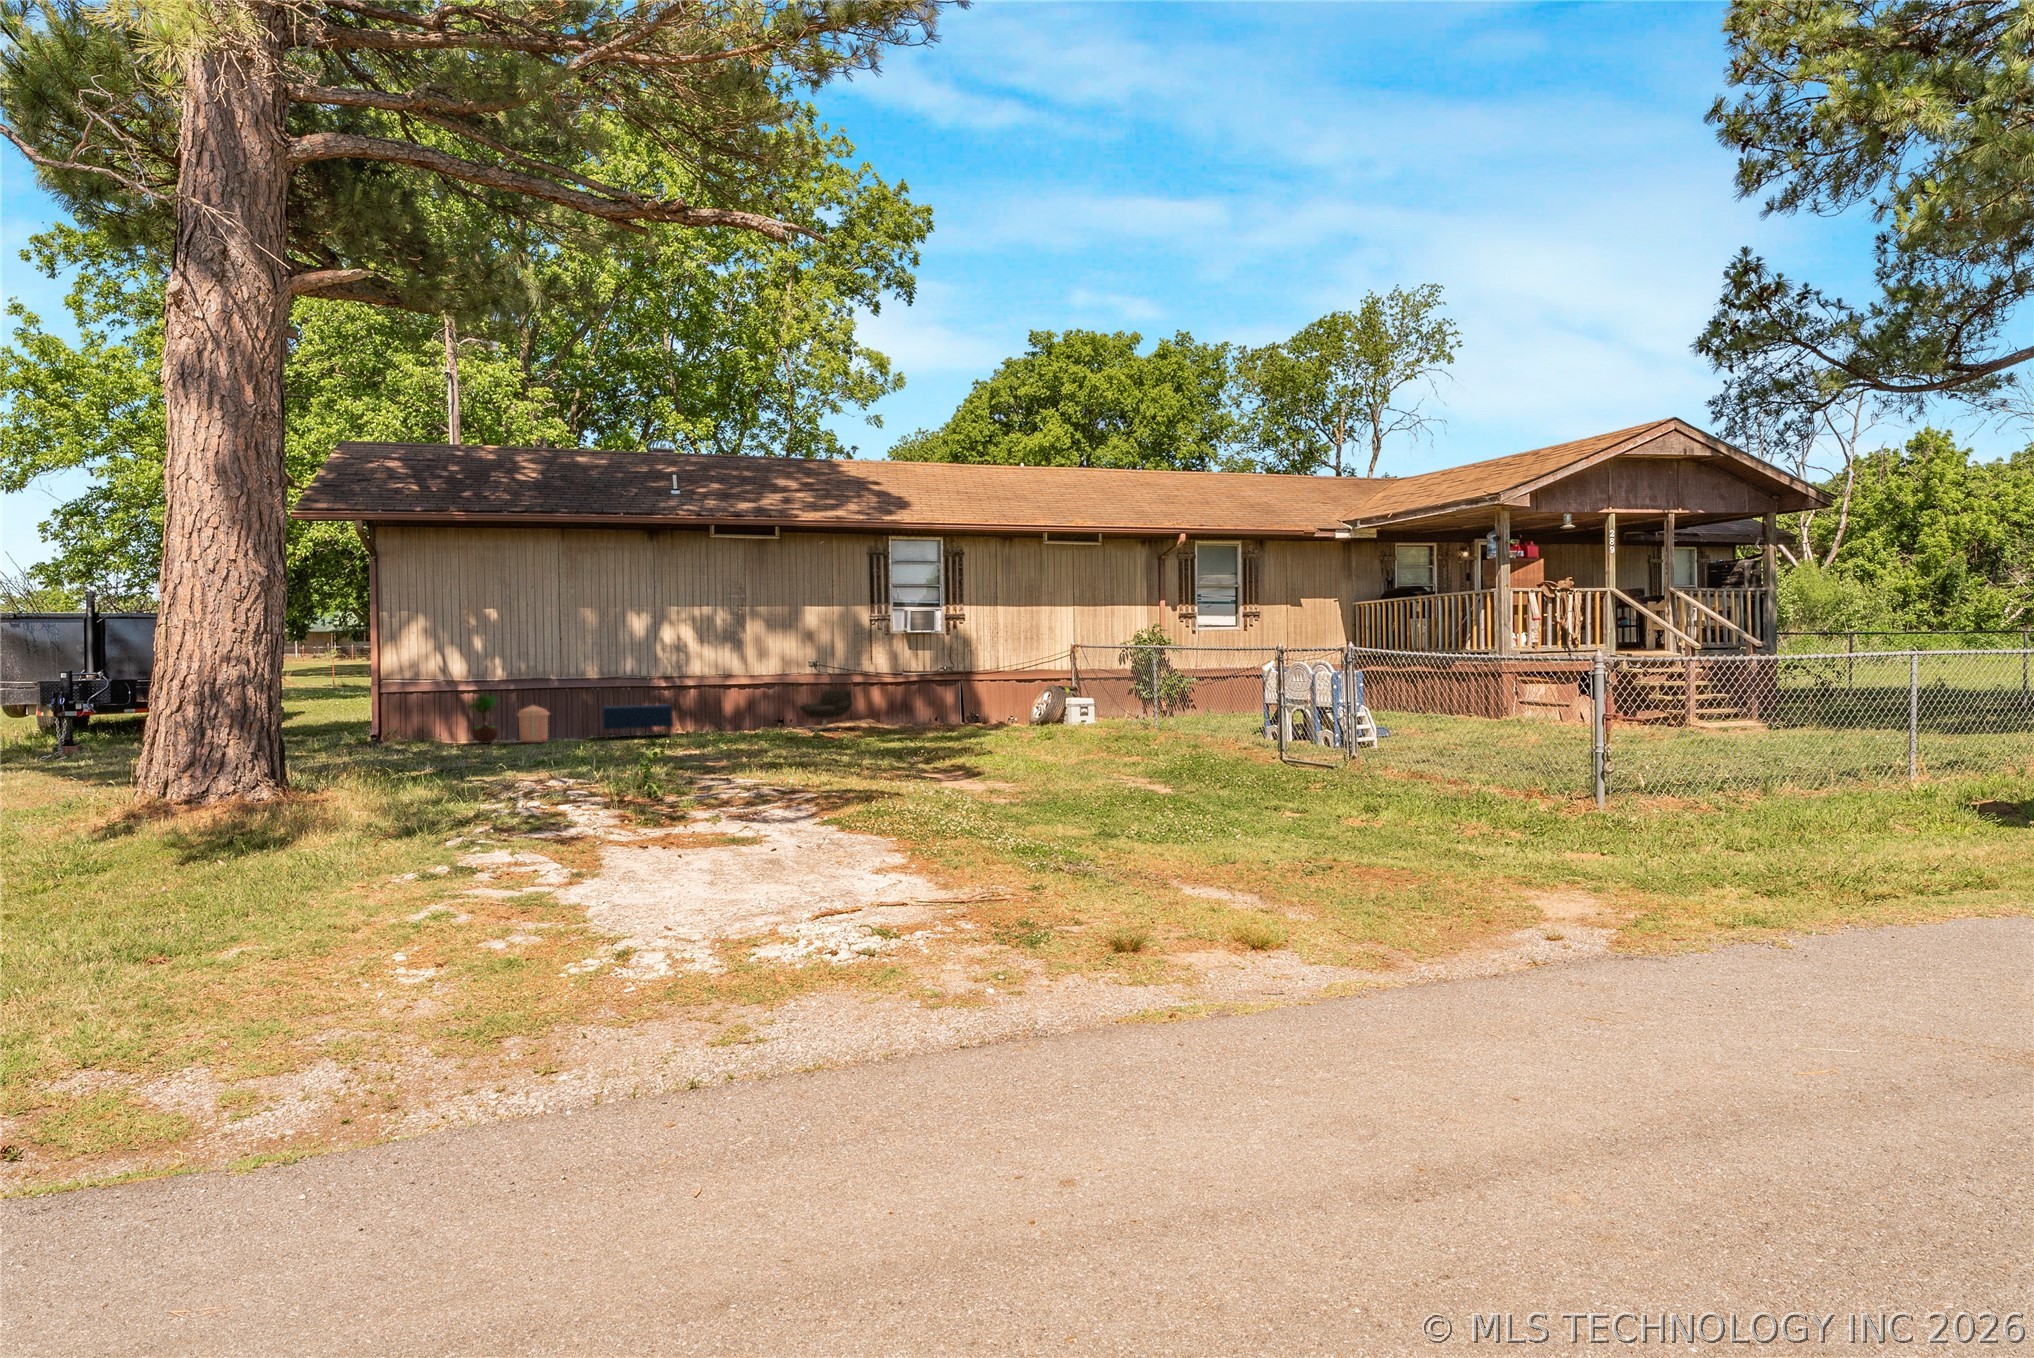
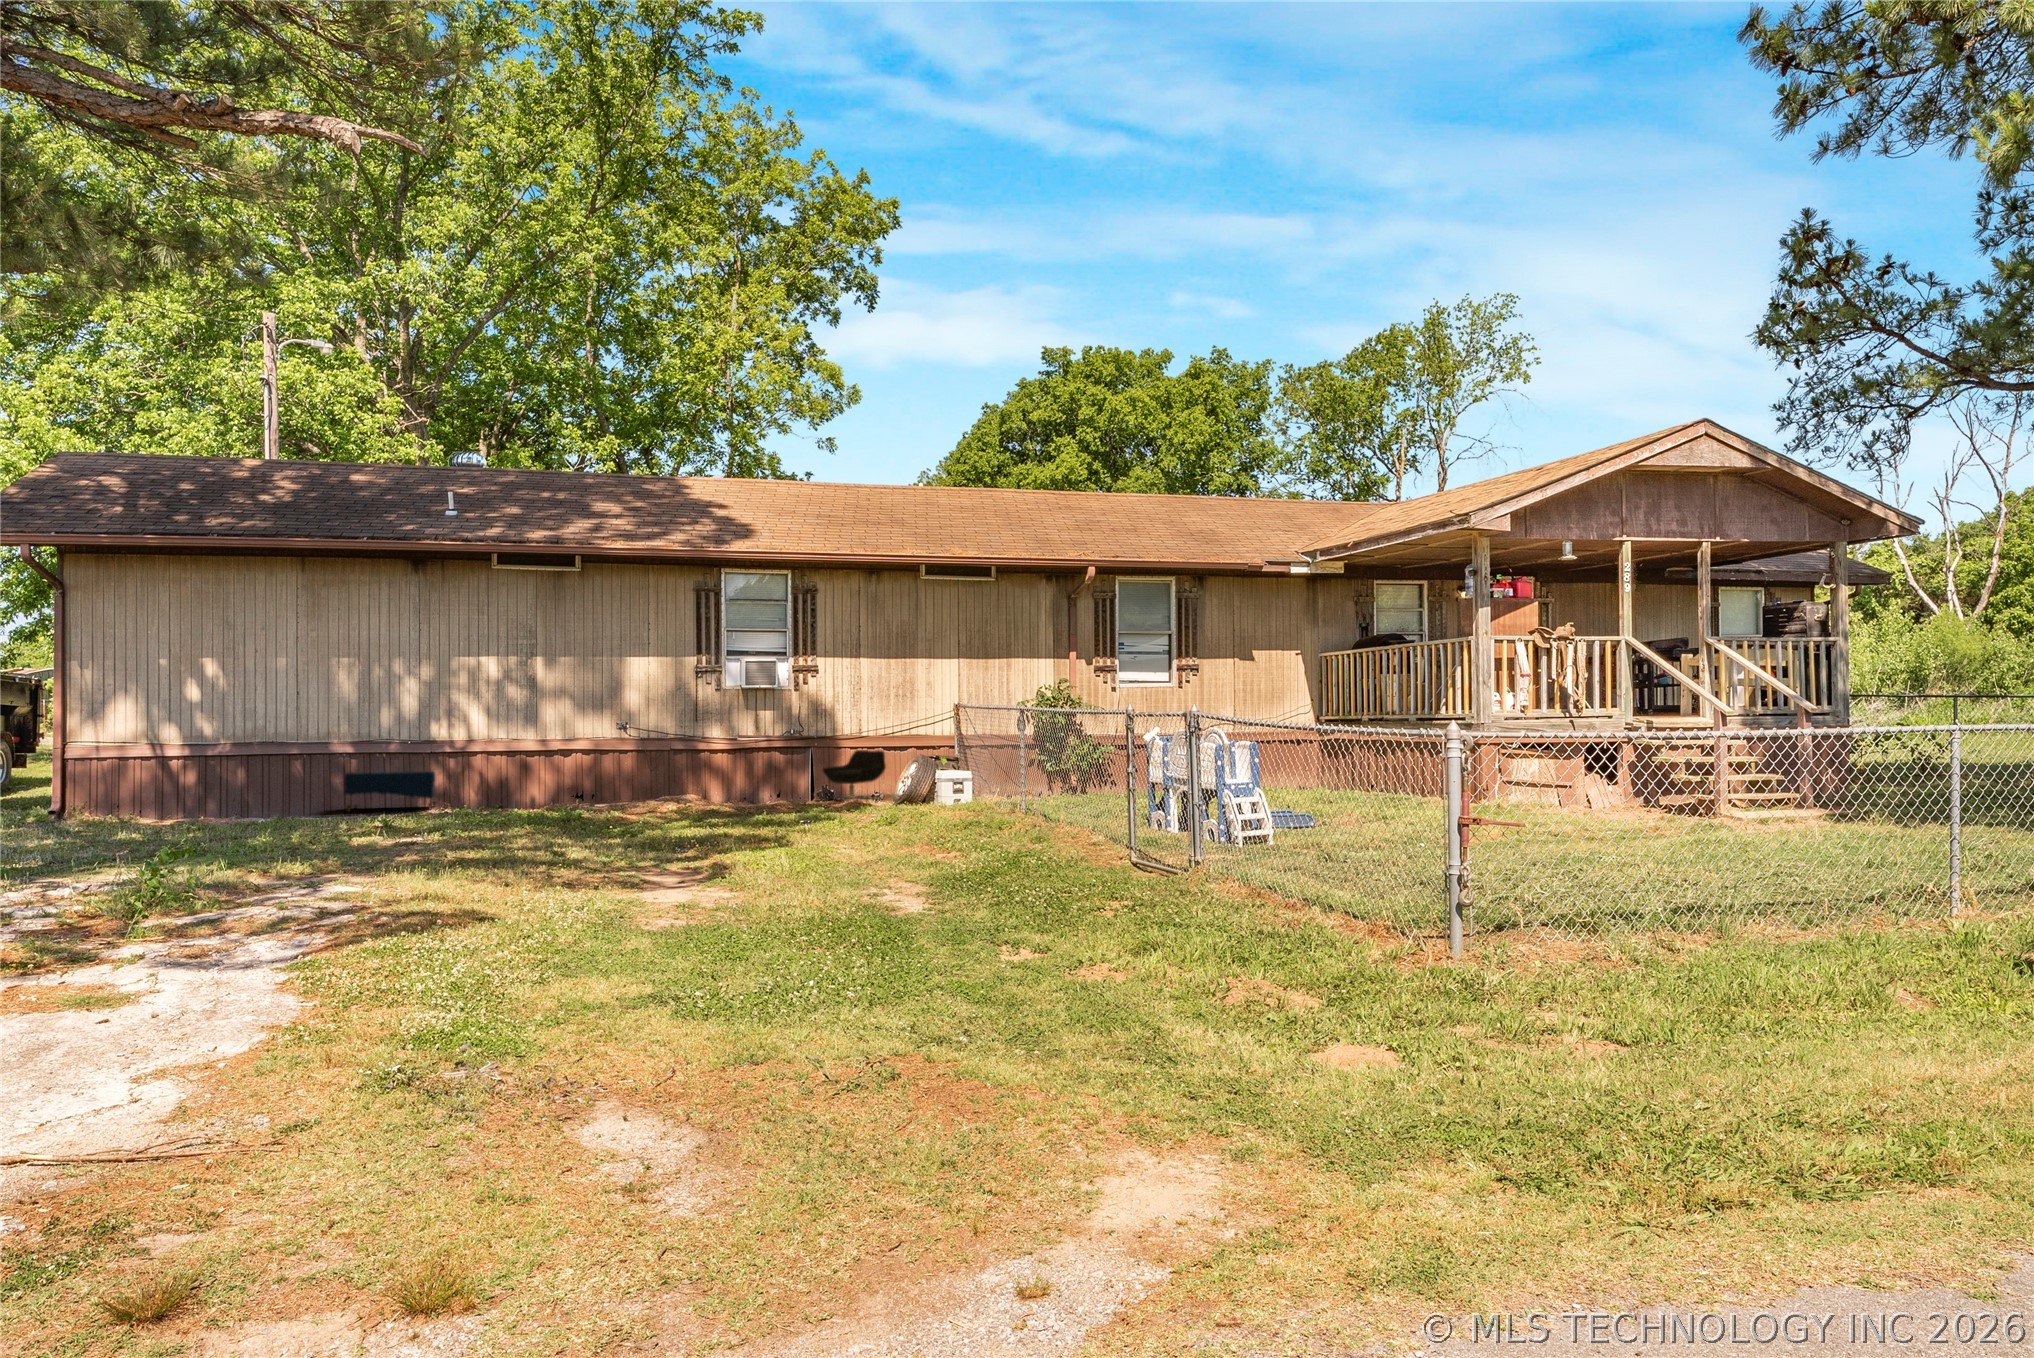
lounge chair: present [800,690,853,729] -> present [823,750,886,797]
potted tree: present [468,693,498,743] -> none [169,749,214,815]
trash can: present [517,705,549,743] -> none [235,769,278,816]

